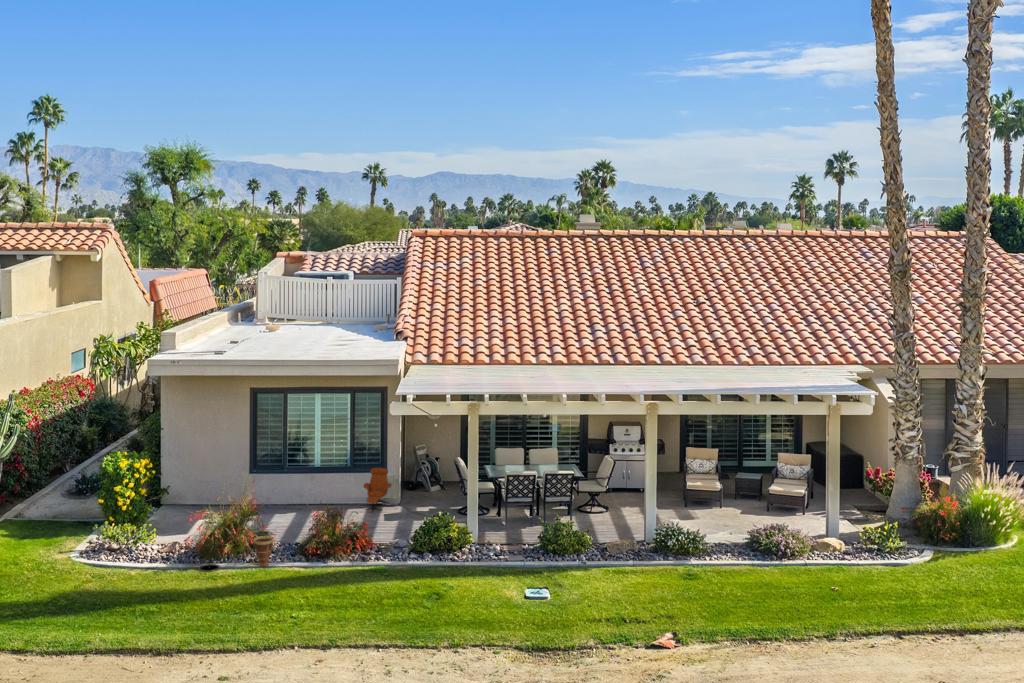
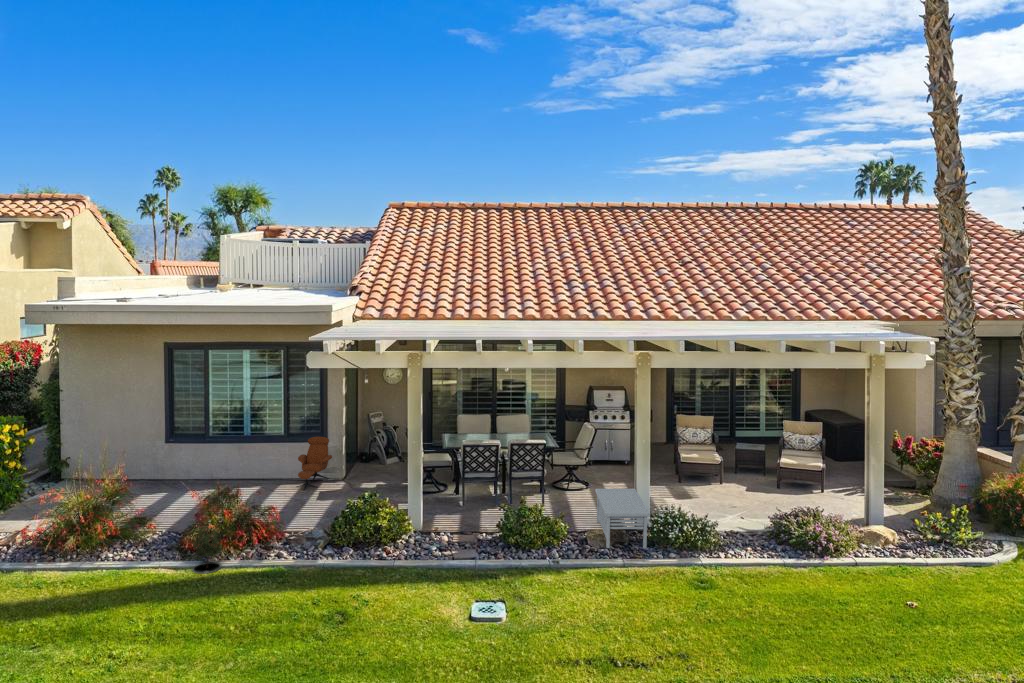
storage bench: none [613,510,654,555] -> present [595,489,650,548]
potted tree: present [198,535,220,572] -> present [192,525,222,574]
basket: present [246,535,273,567] -> none [89,522,135,567]

